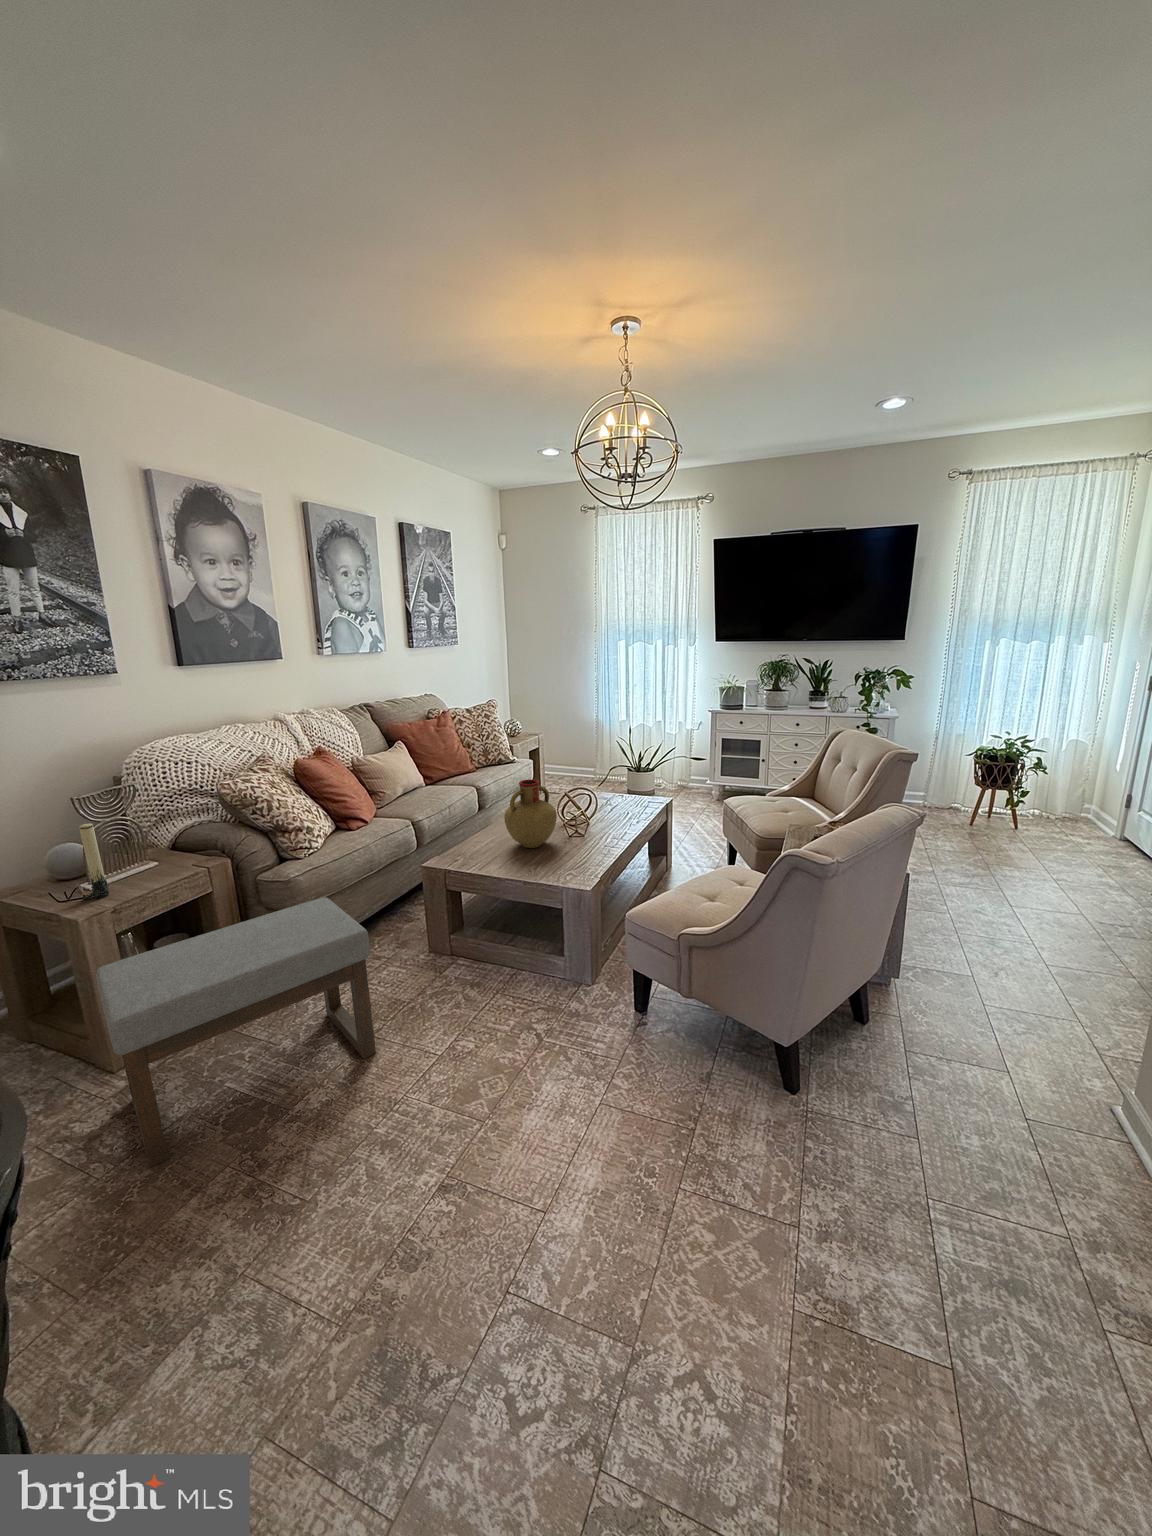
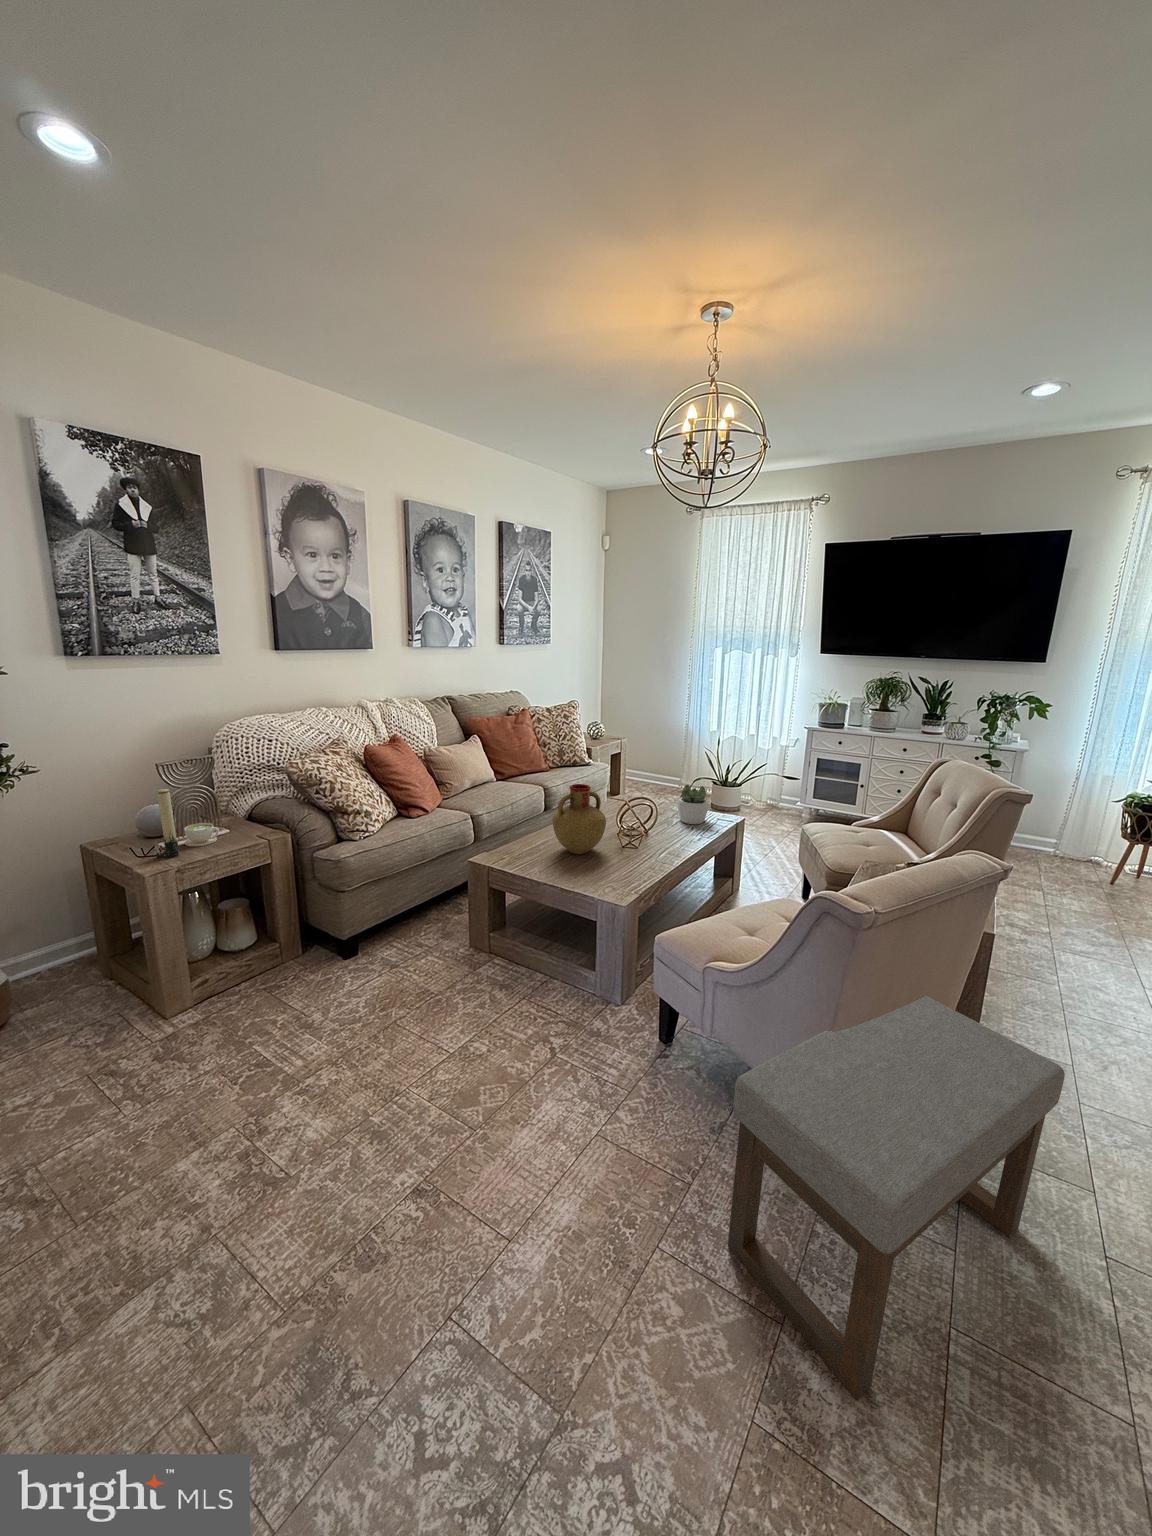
succulent plant: none [615,772,644,809] -> present [677,785,709,824]
coffee cup: none [108,857,149,884] -> present [184,823,219,847]
ottoman: present [96,897,376,1168] -> present [728,996,1065,1400]

